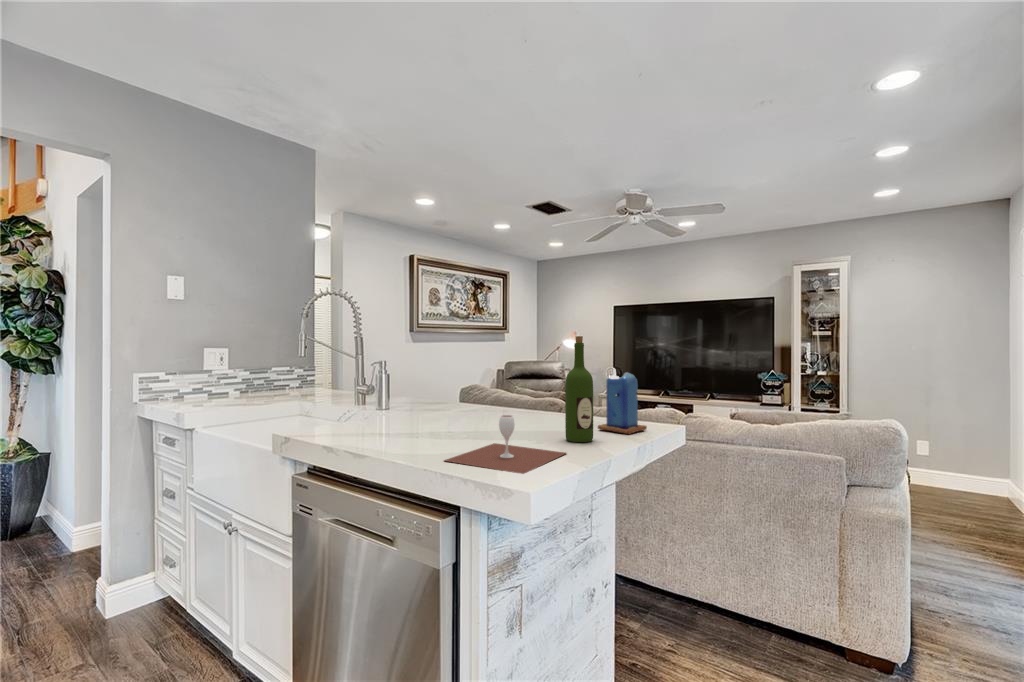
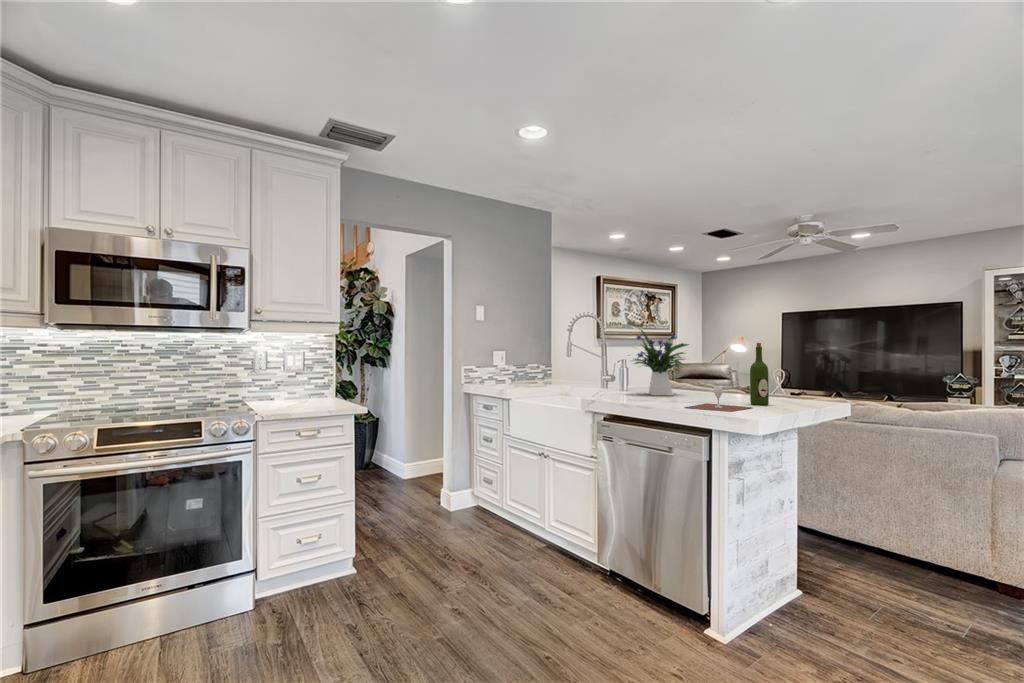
flower arrangement: none [392,314,489,420] -> present [633,330,689,395]
candle: present [598,369,647,434] -> none [771,363,806,403]

